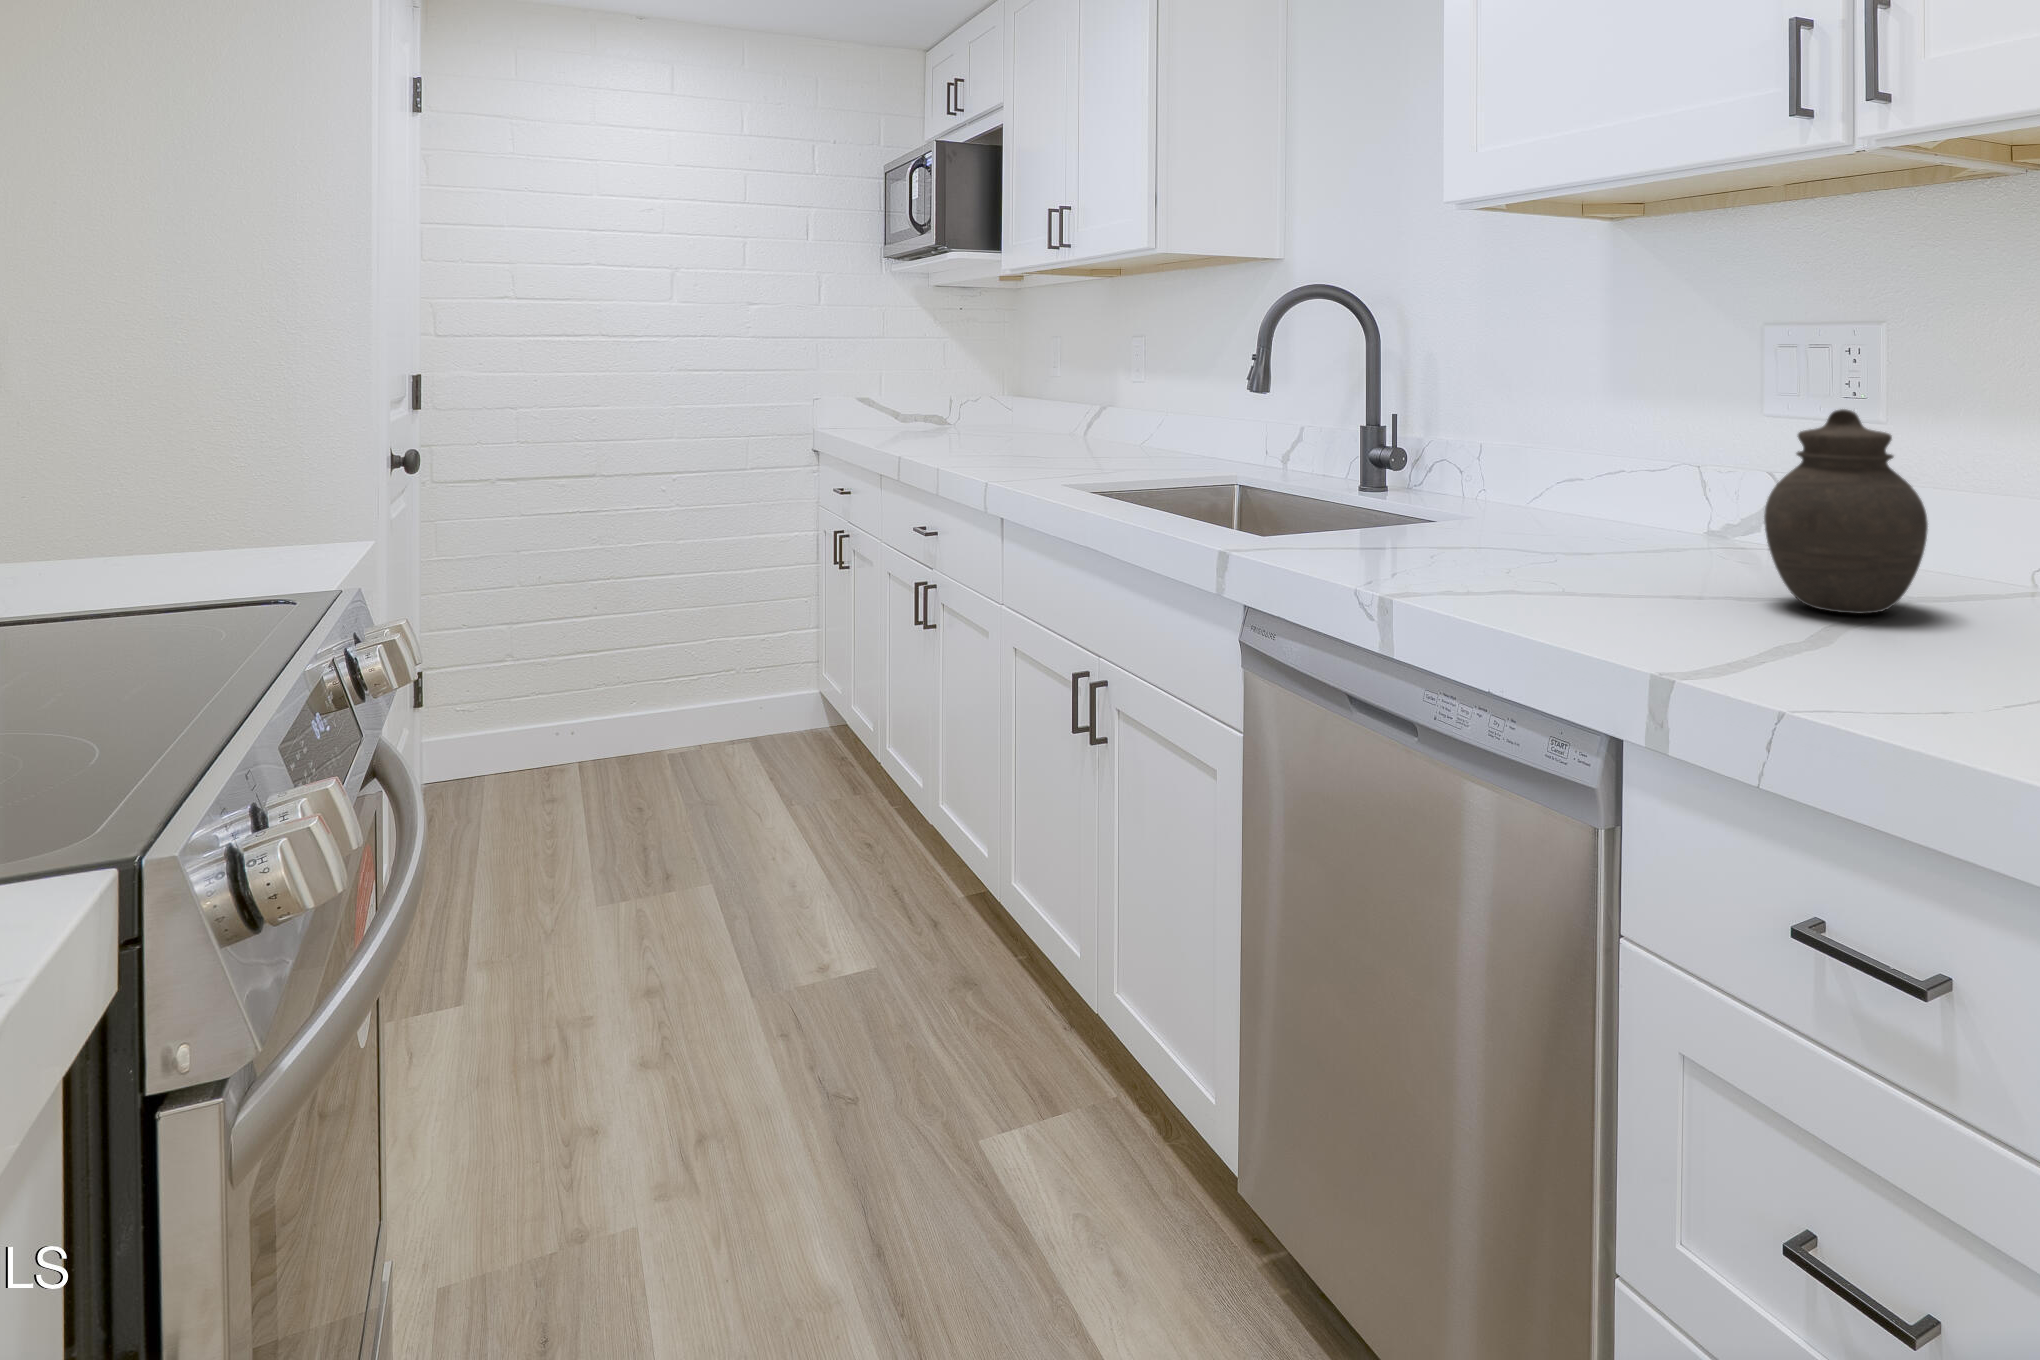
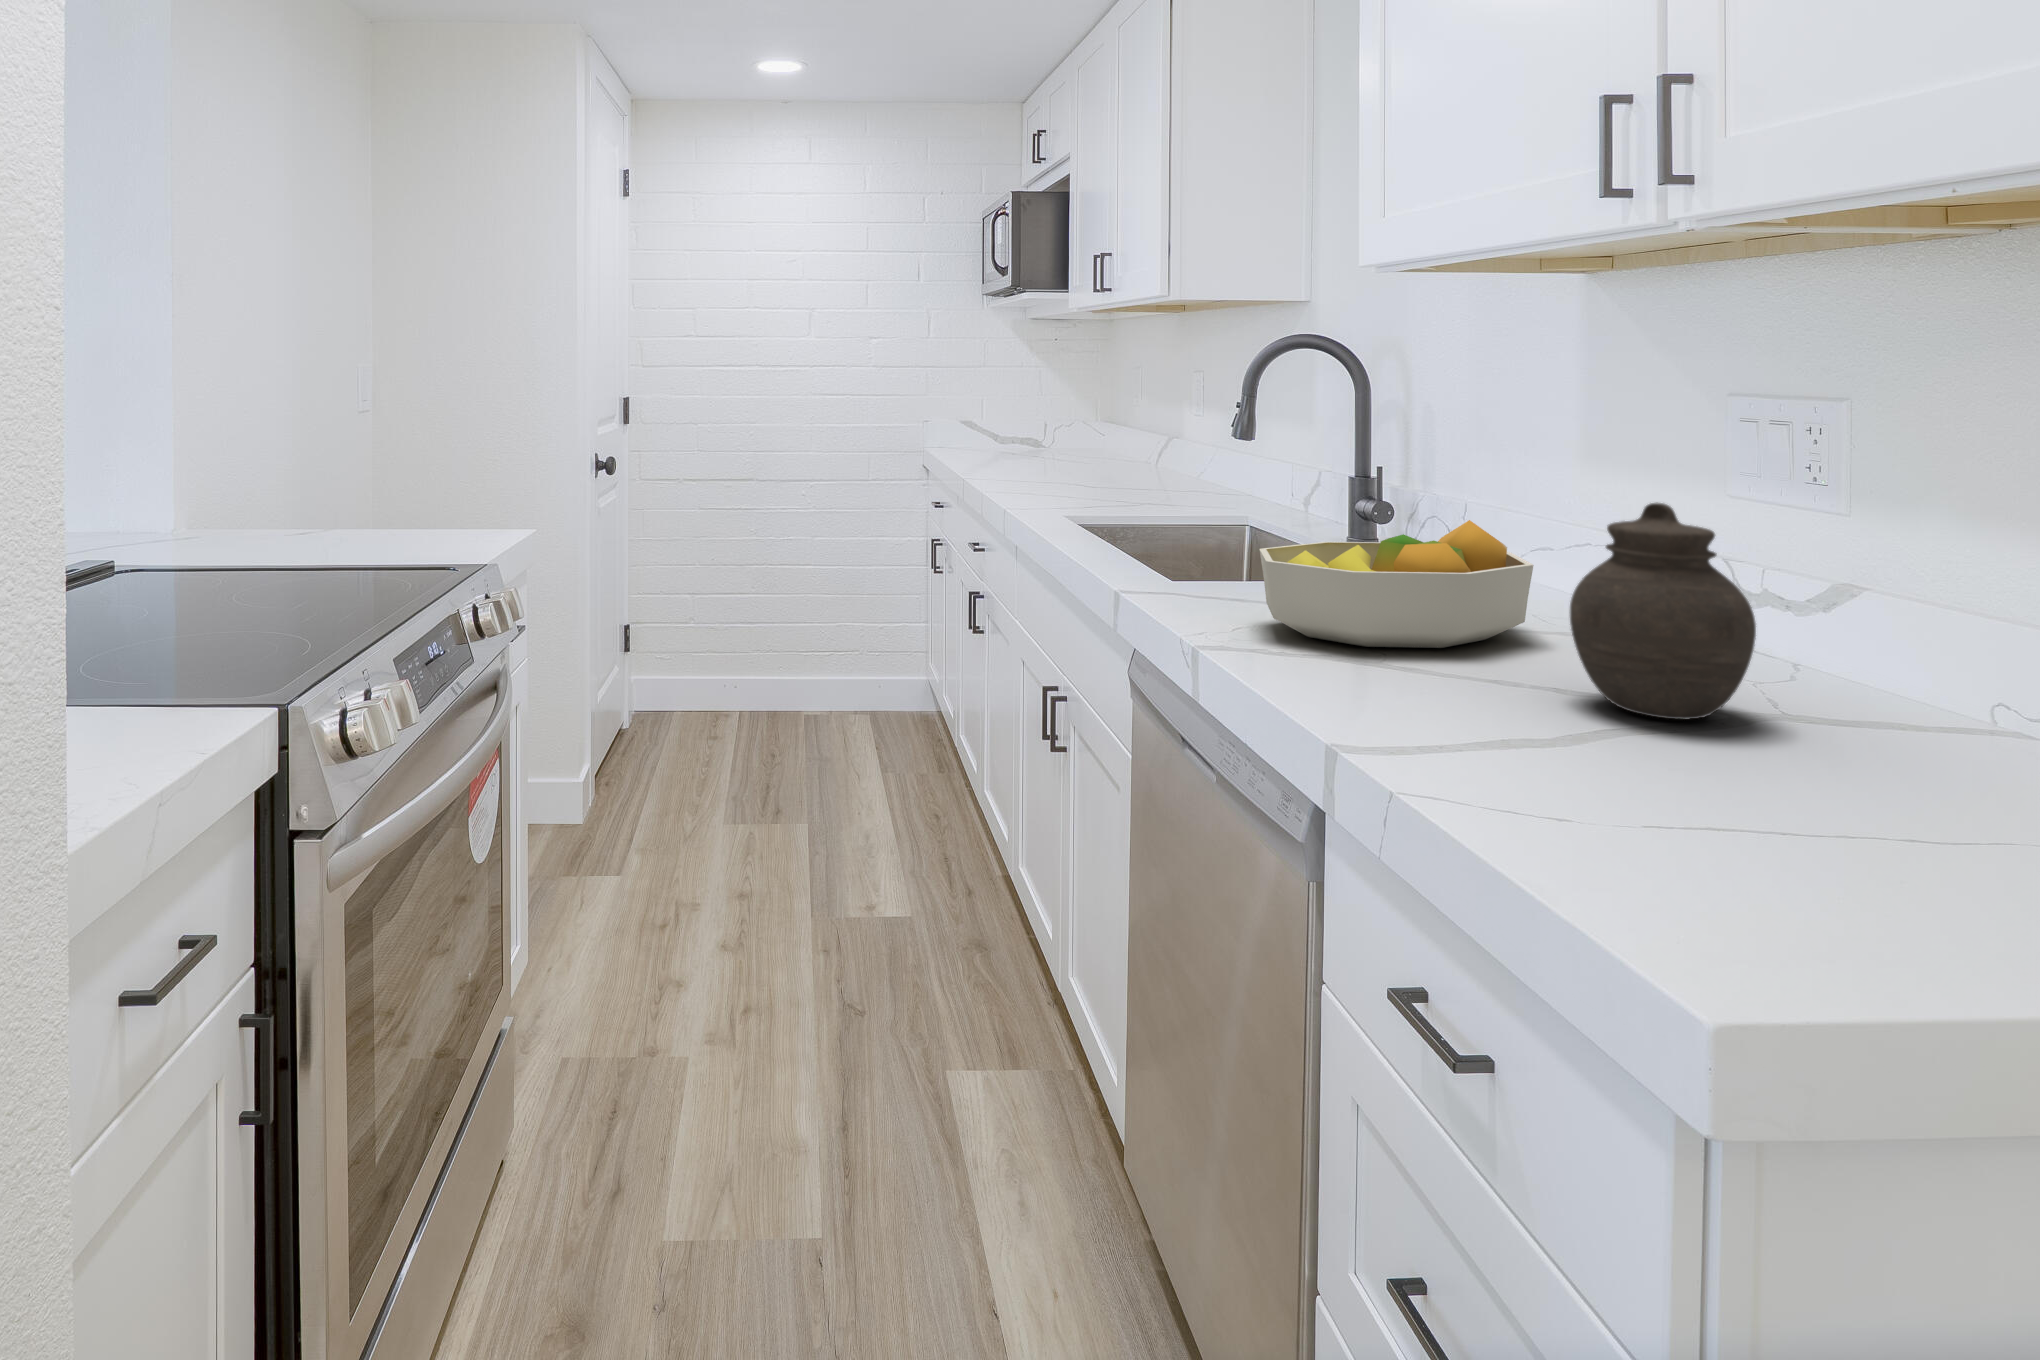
fruit bowl: none [1409,448,1656,580] -> present [1259,520,1534,648]

